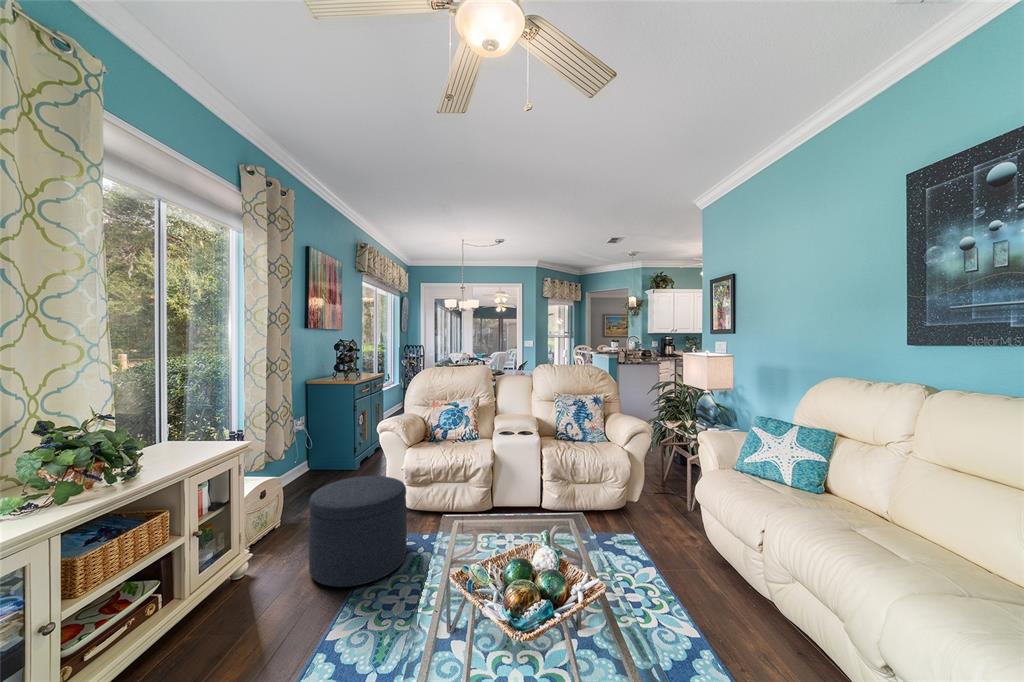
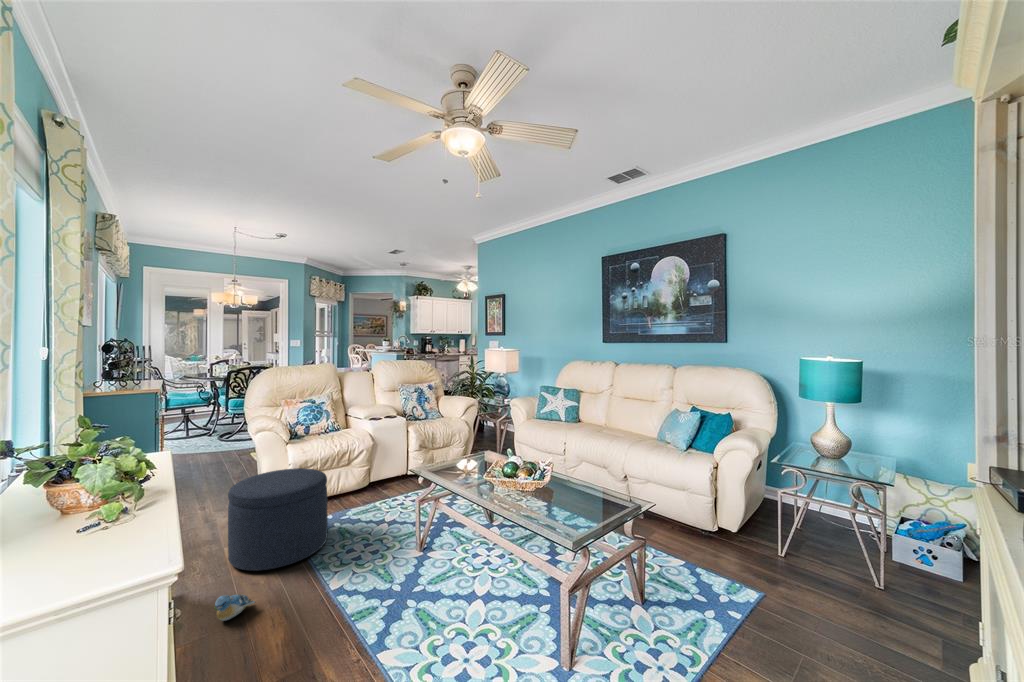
plush toy: none [229,604,275,632] -> present [214,594,255,621]

